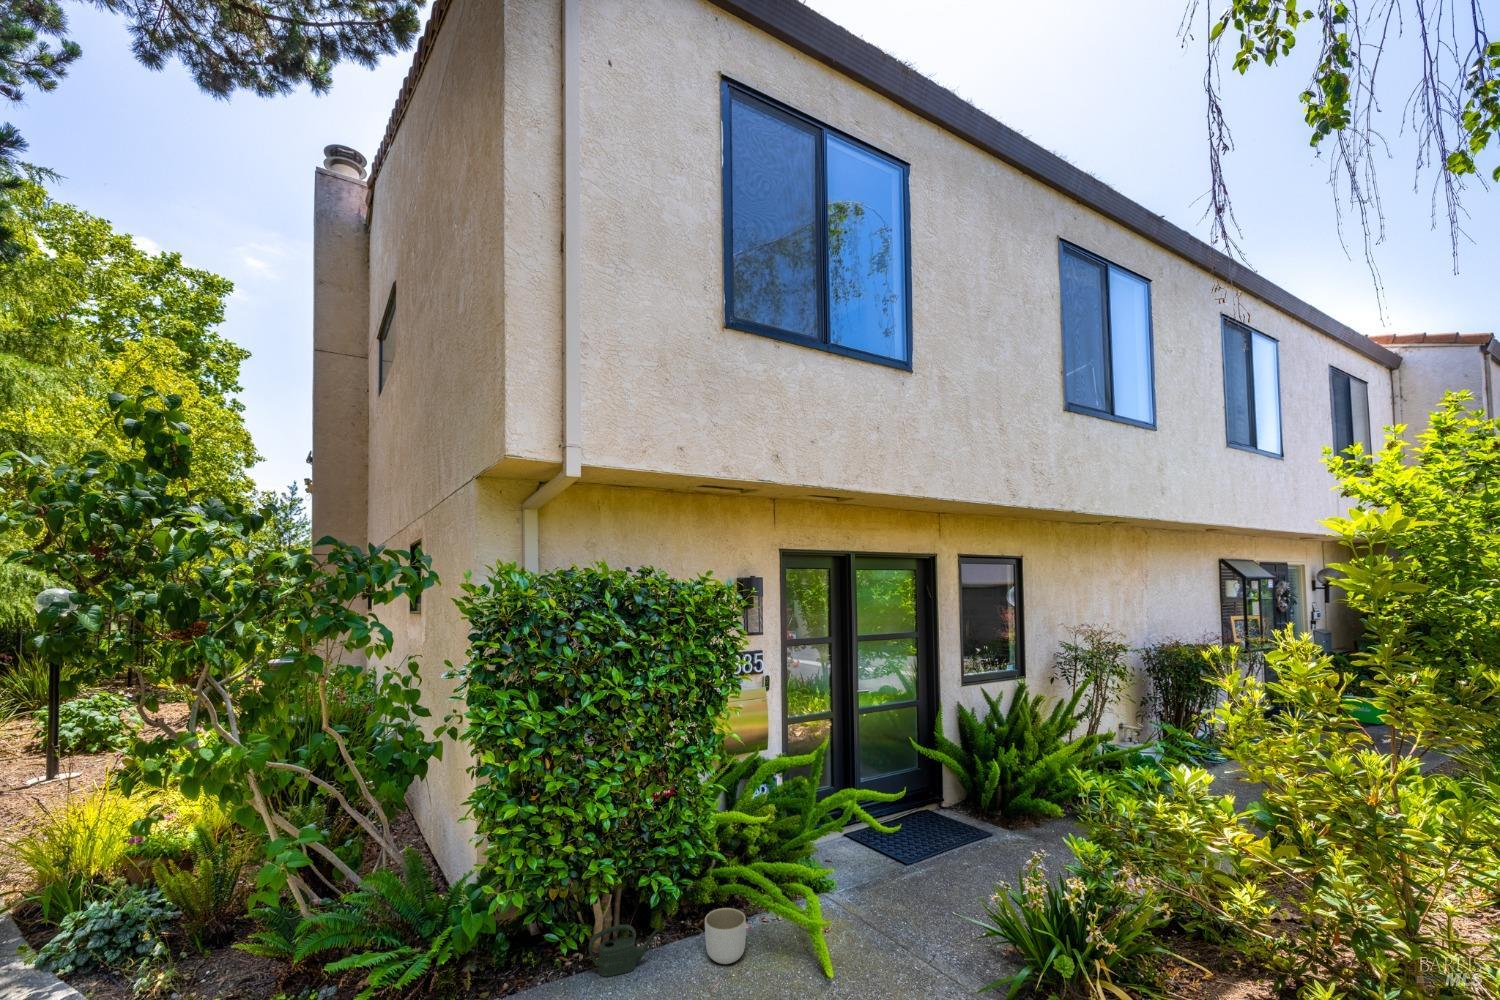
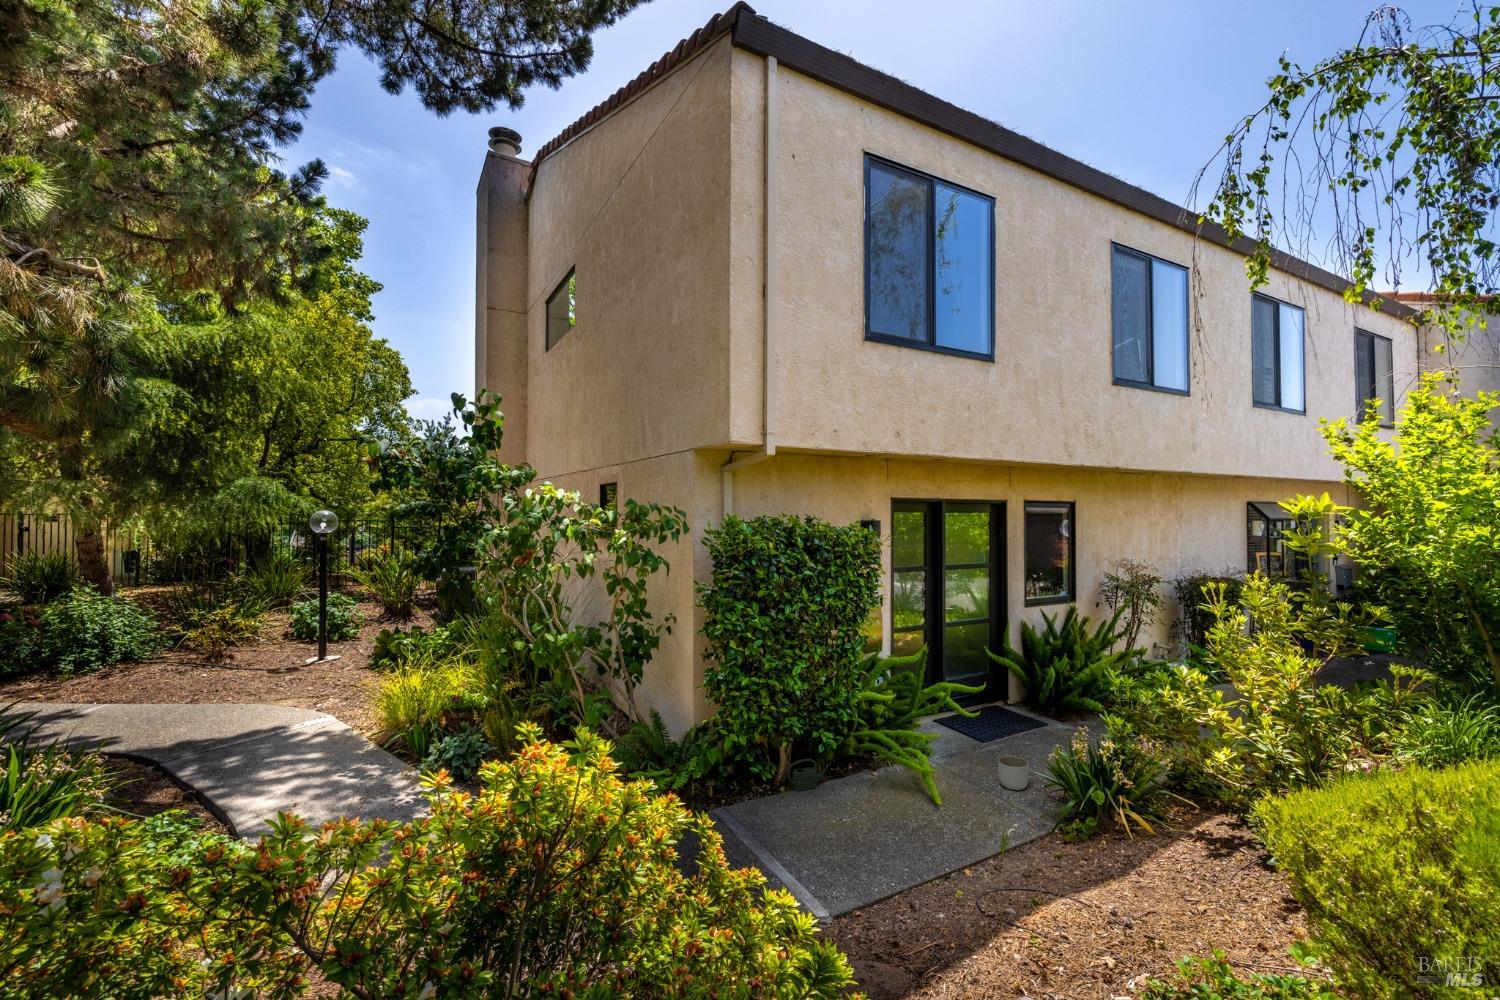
planter: present [705,908,746,964] -> present [998,756,1029,790]

